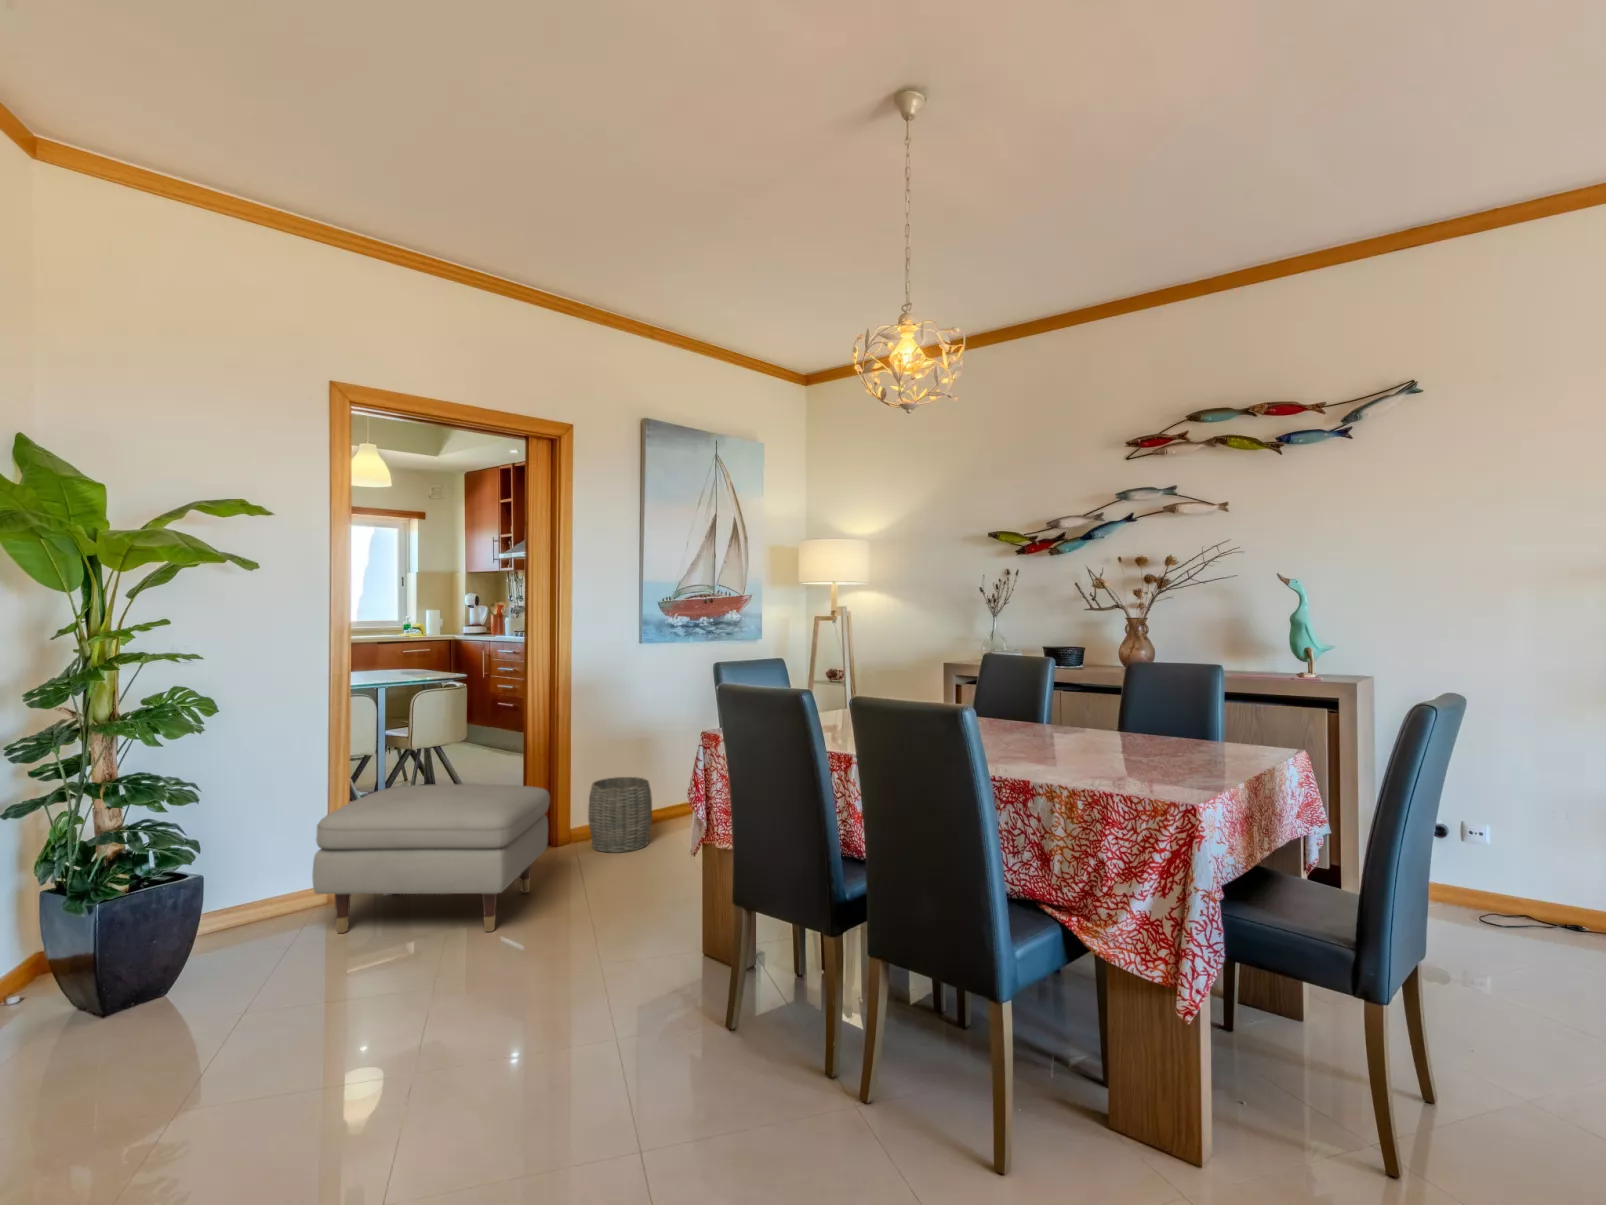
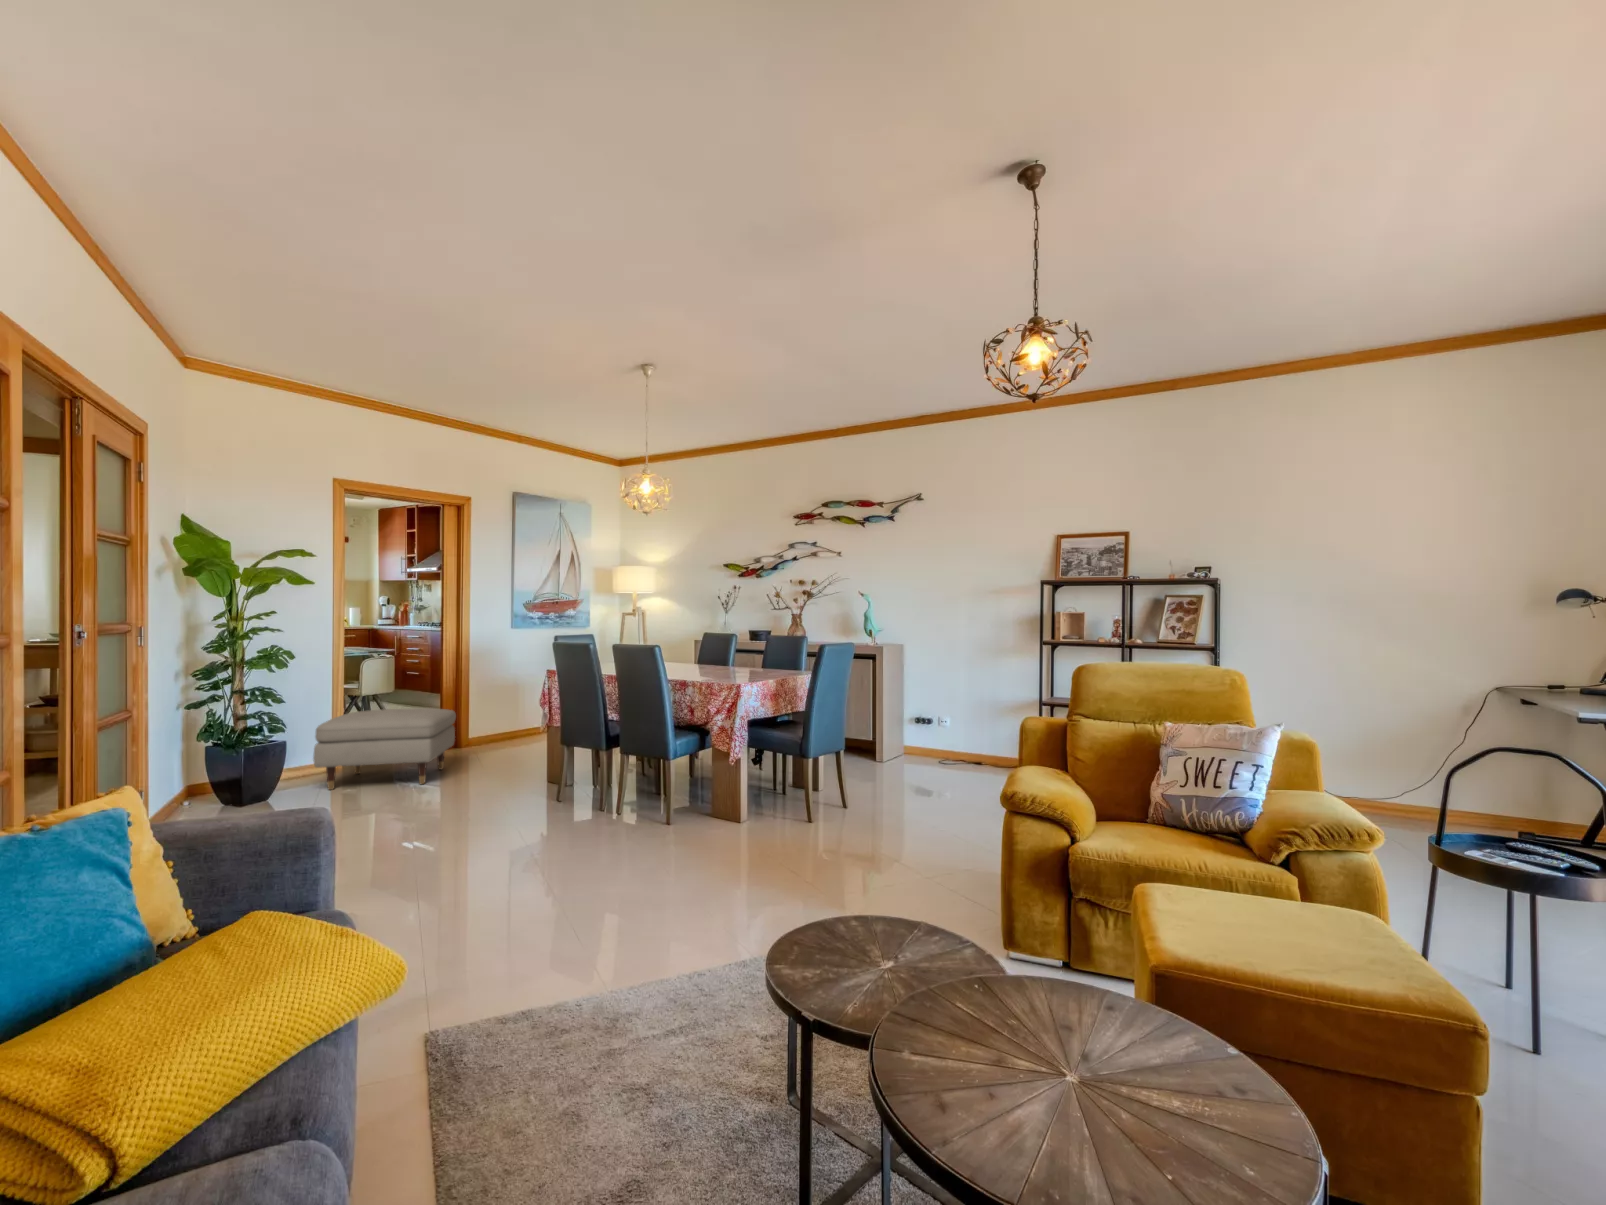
woven basket: present [588,777,652,853] -> none [478,708,519,751]

